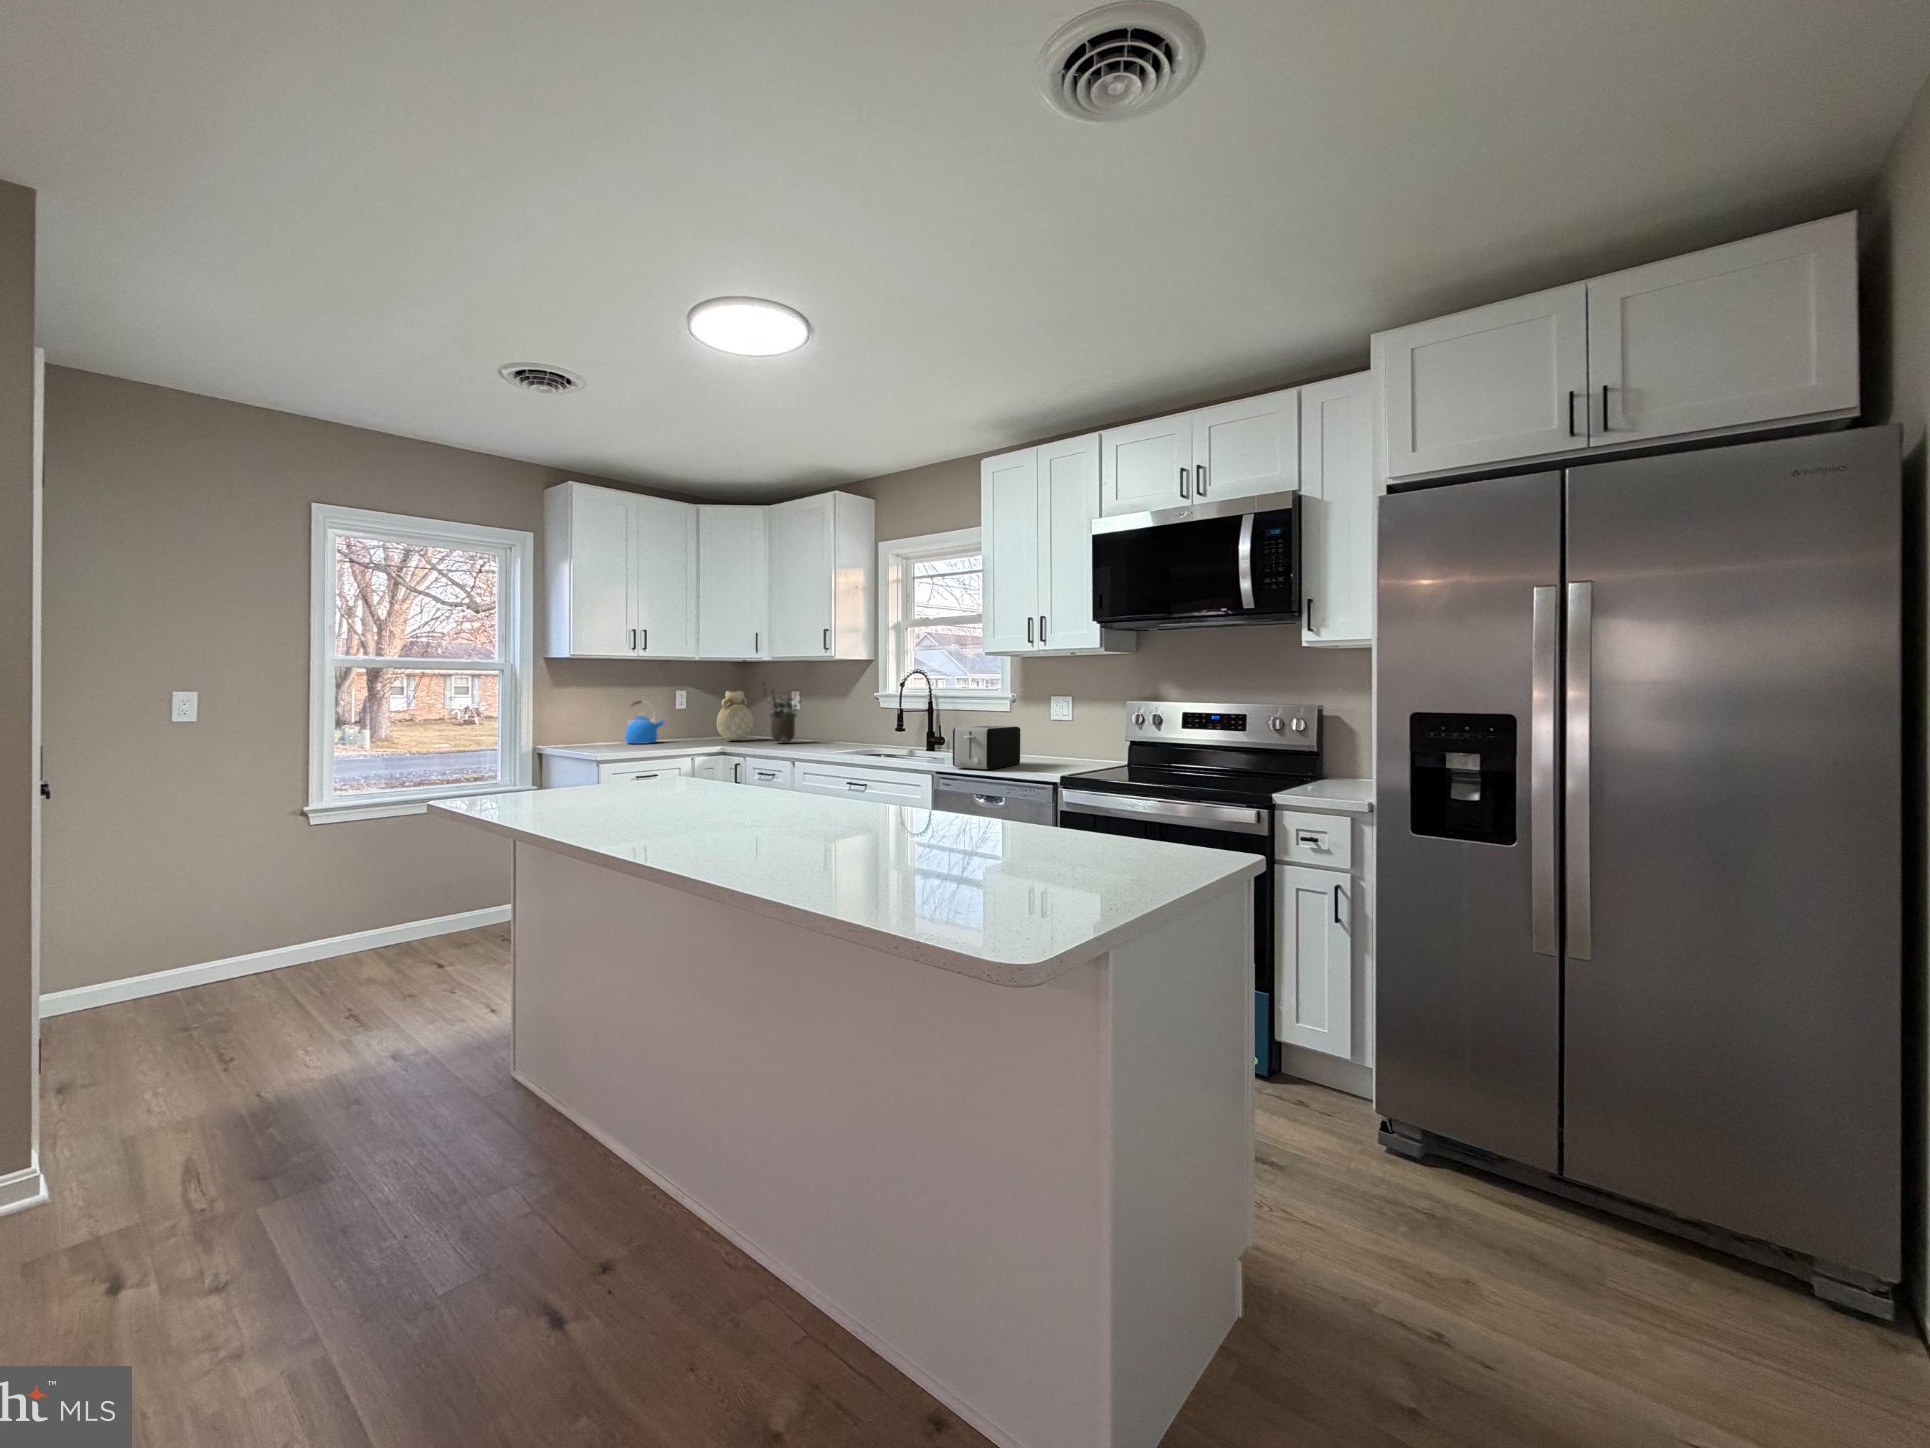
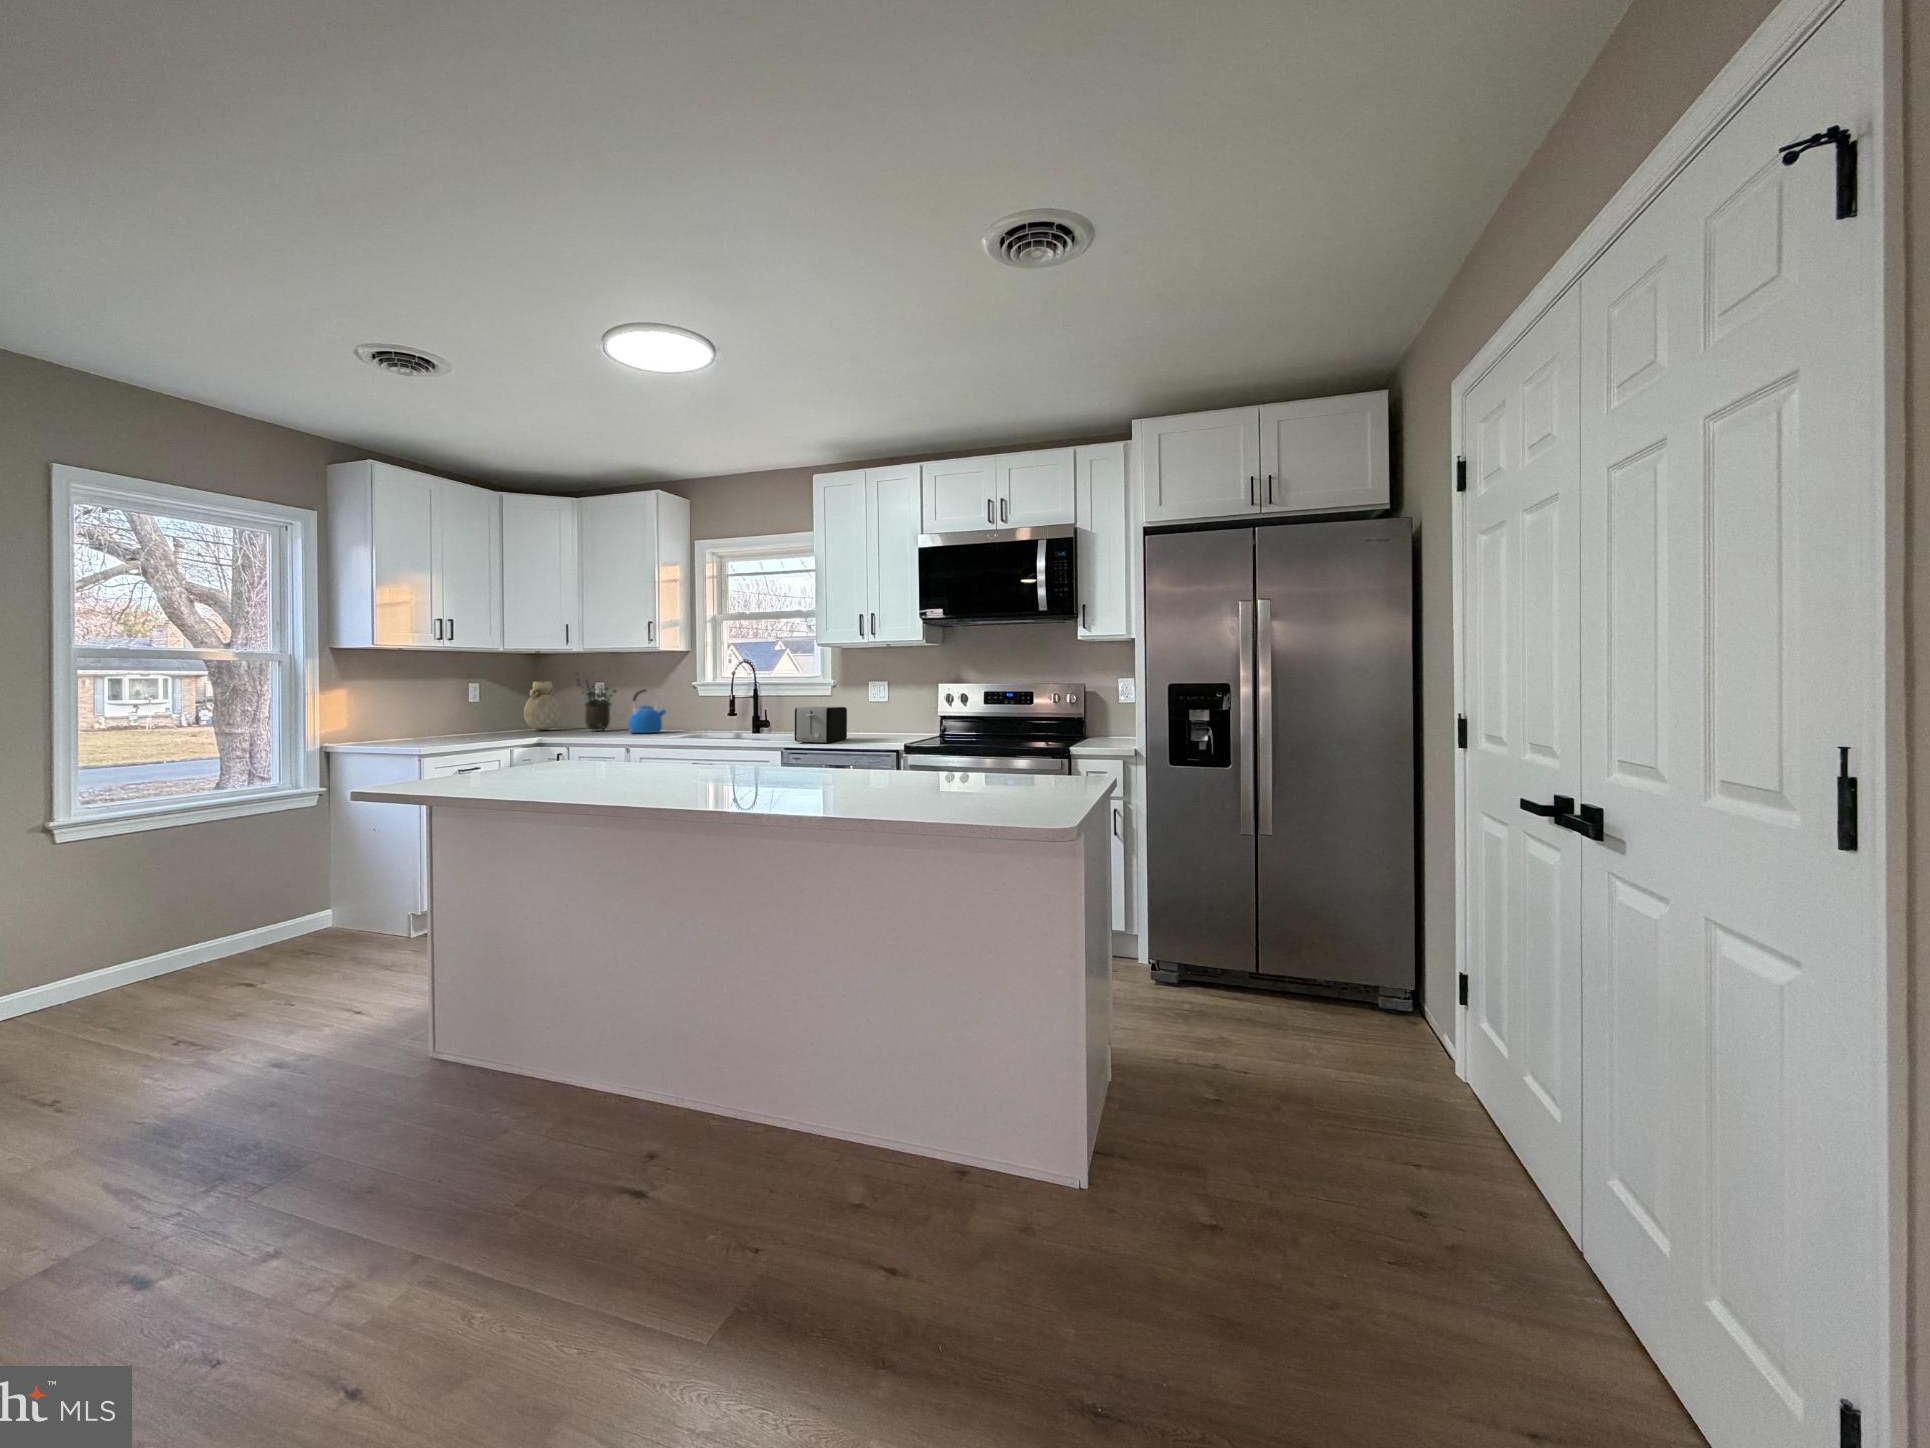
kettle: present [625,701,664,744] -> present [628,689,666,733]

